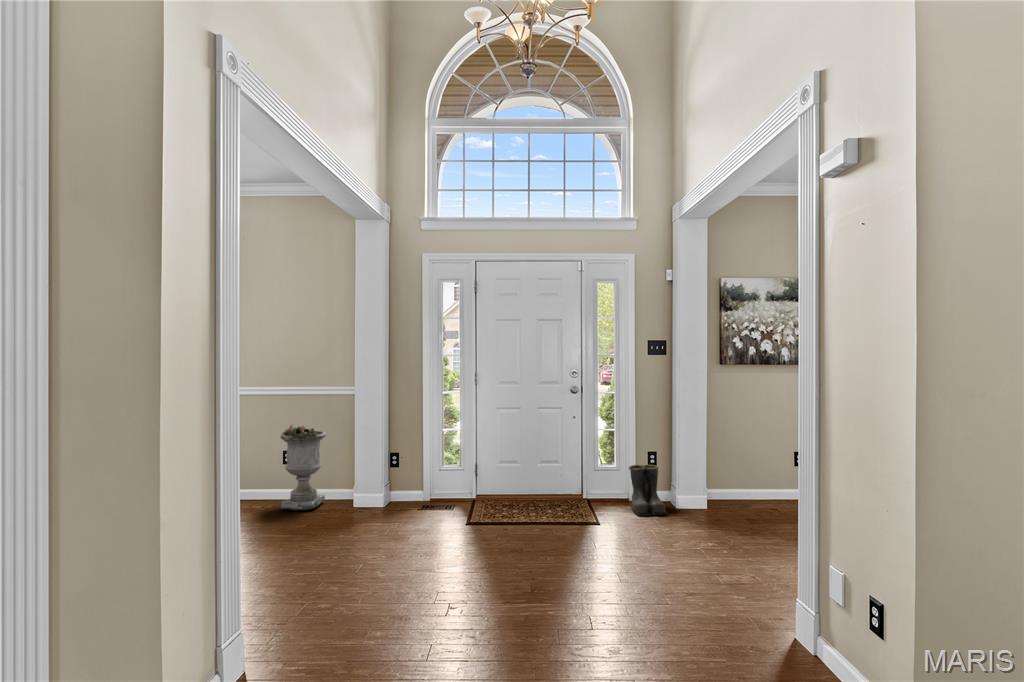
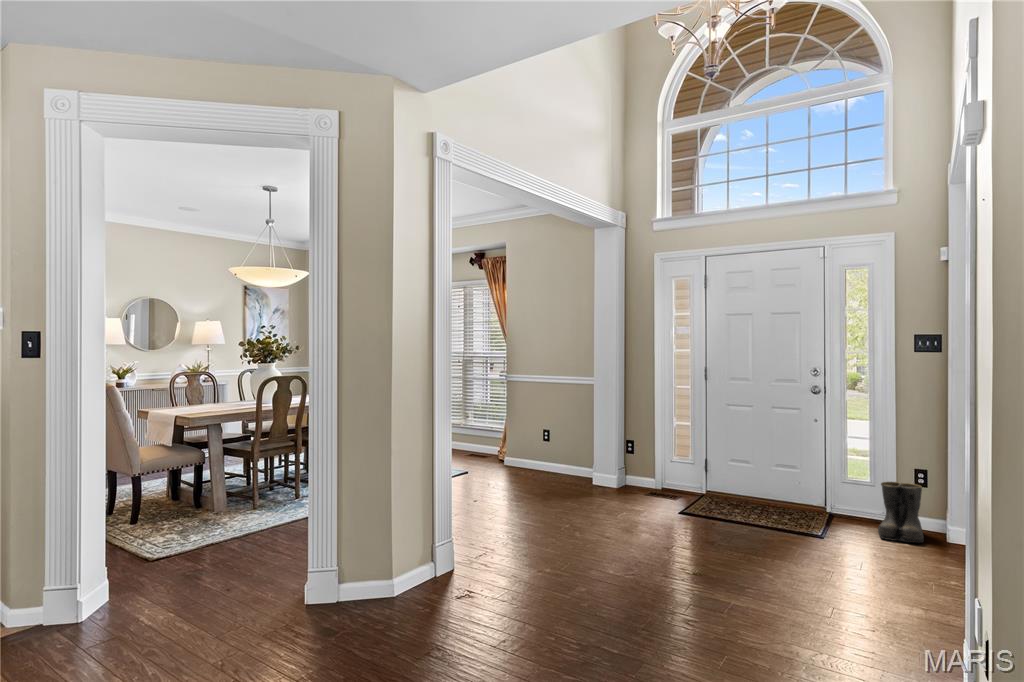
planter: present [280,425,326,510] -> none [534,407,572,481]

